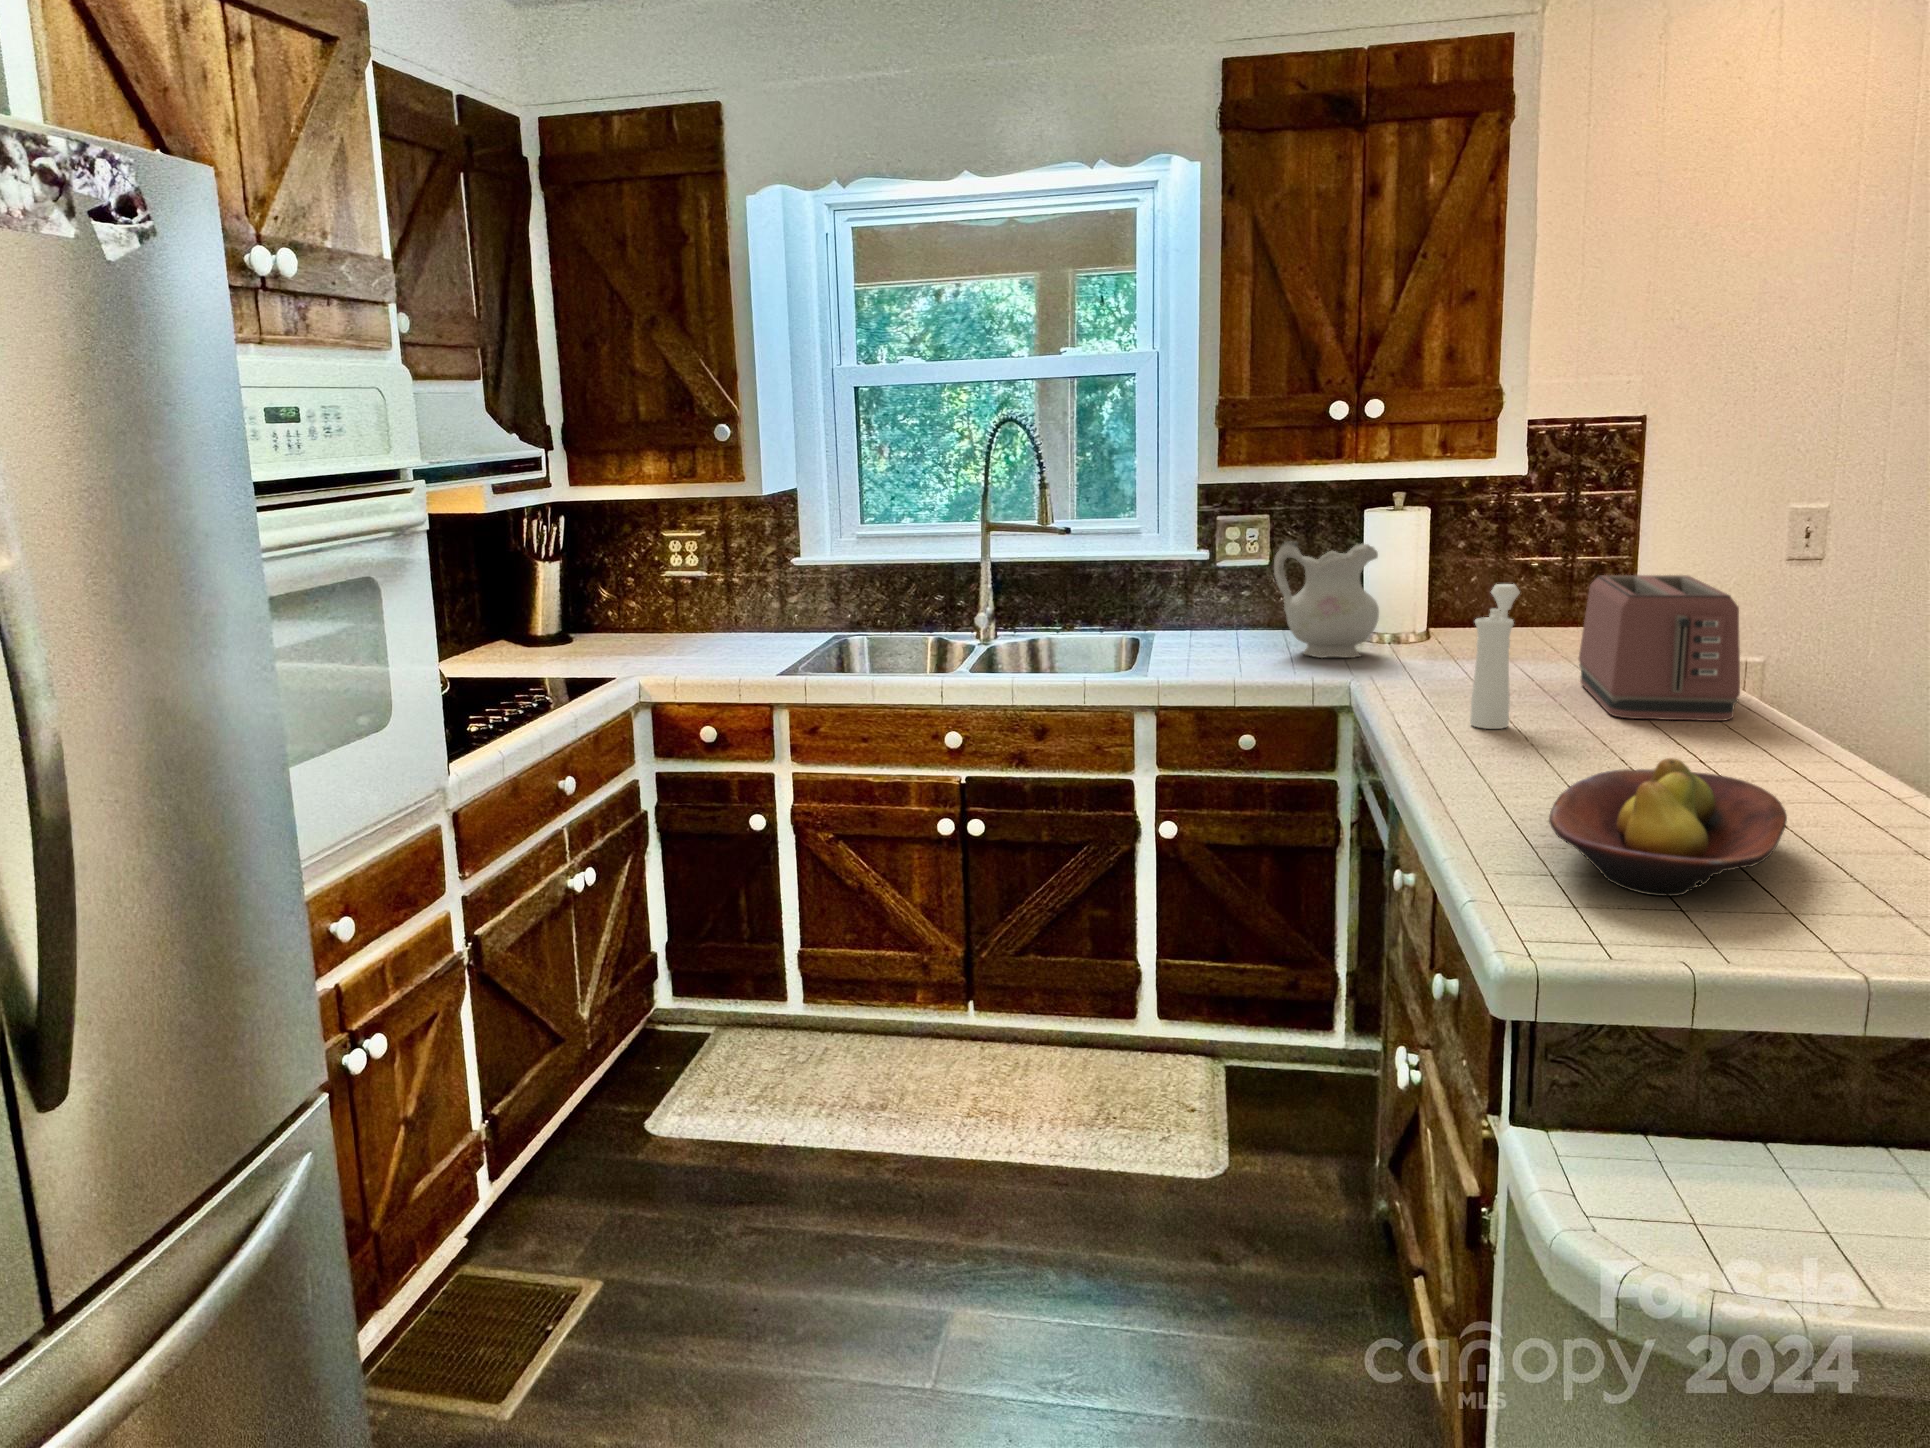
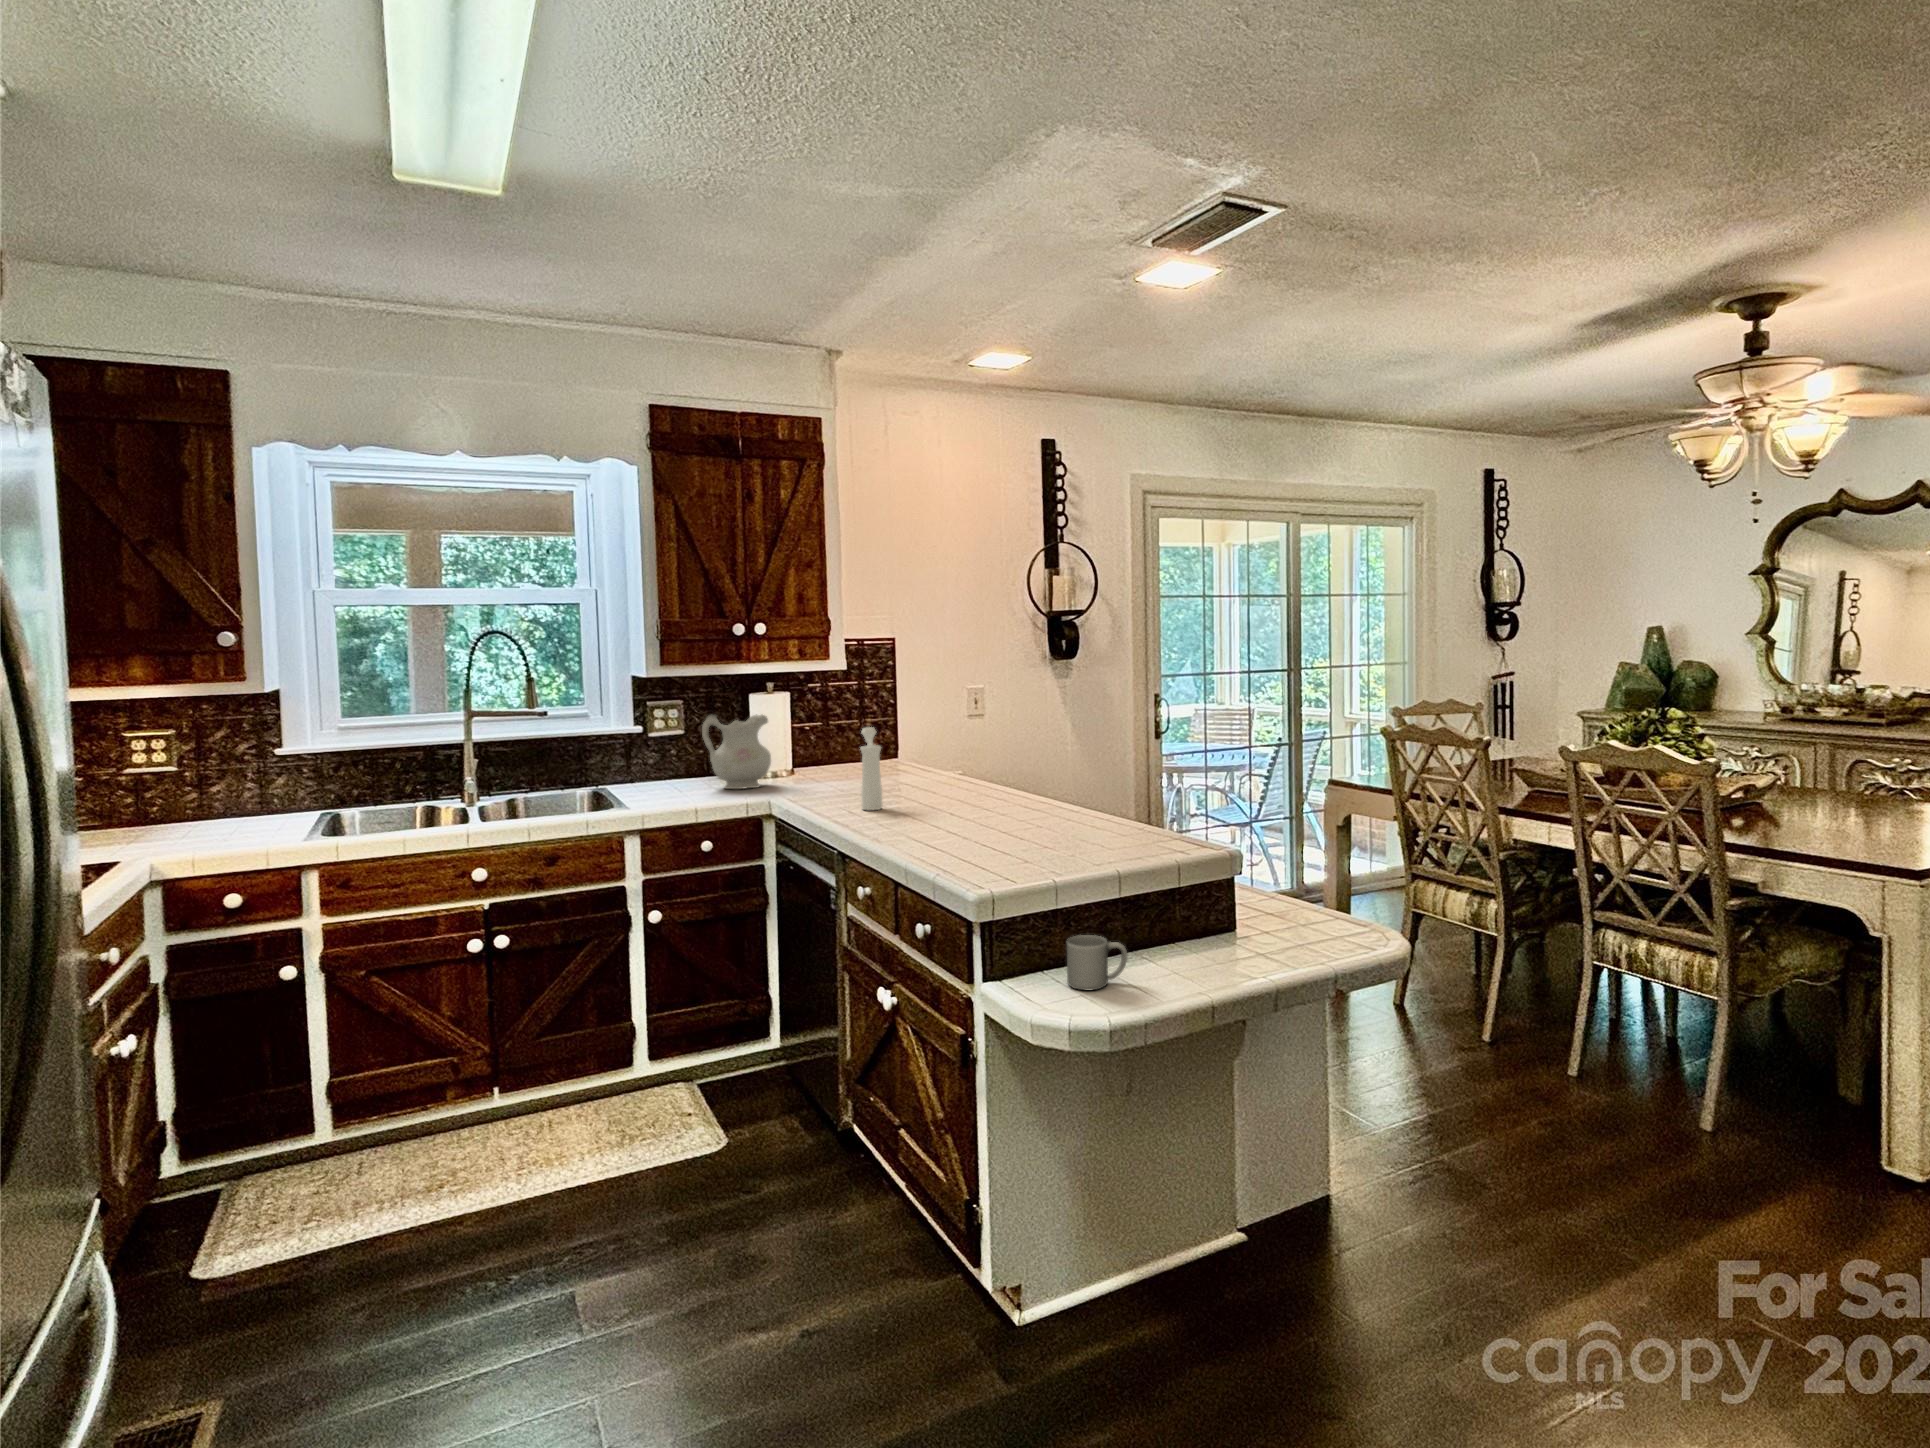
toaster: present [1579,575,1740,721] -> none [896,721,987,798]
fruit bowl: present [1549,758,1787,896] -> none [955,797,1060,860]
mug: none [1688,1091,1848,1219] -> present [1067,935,1127,991]

